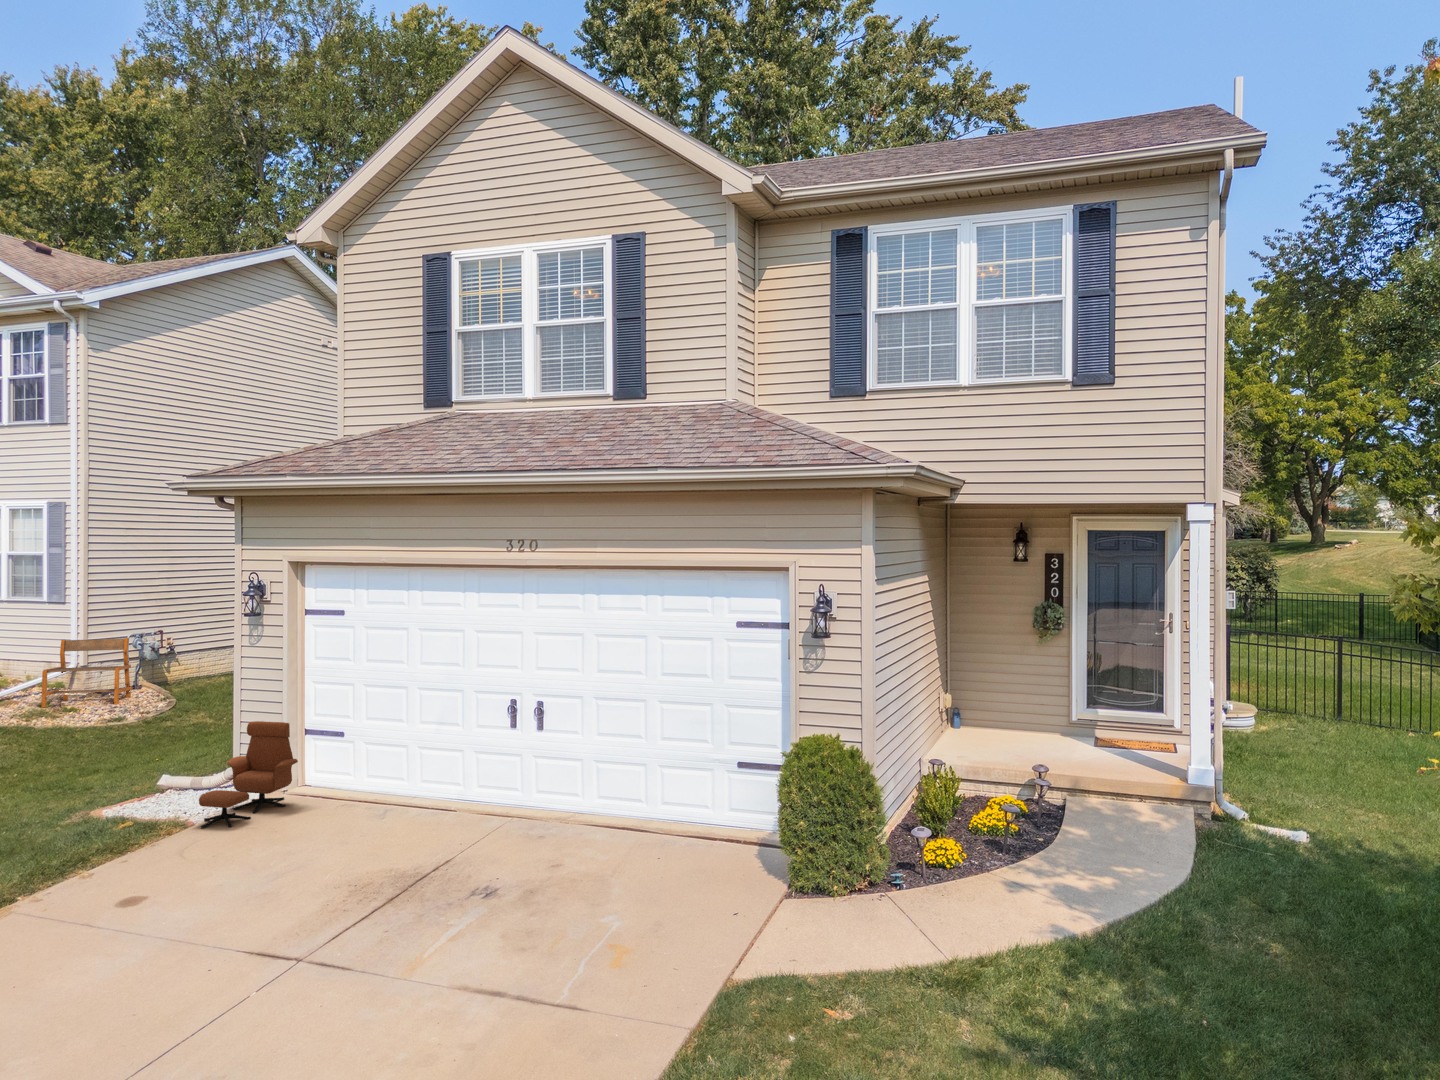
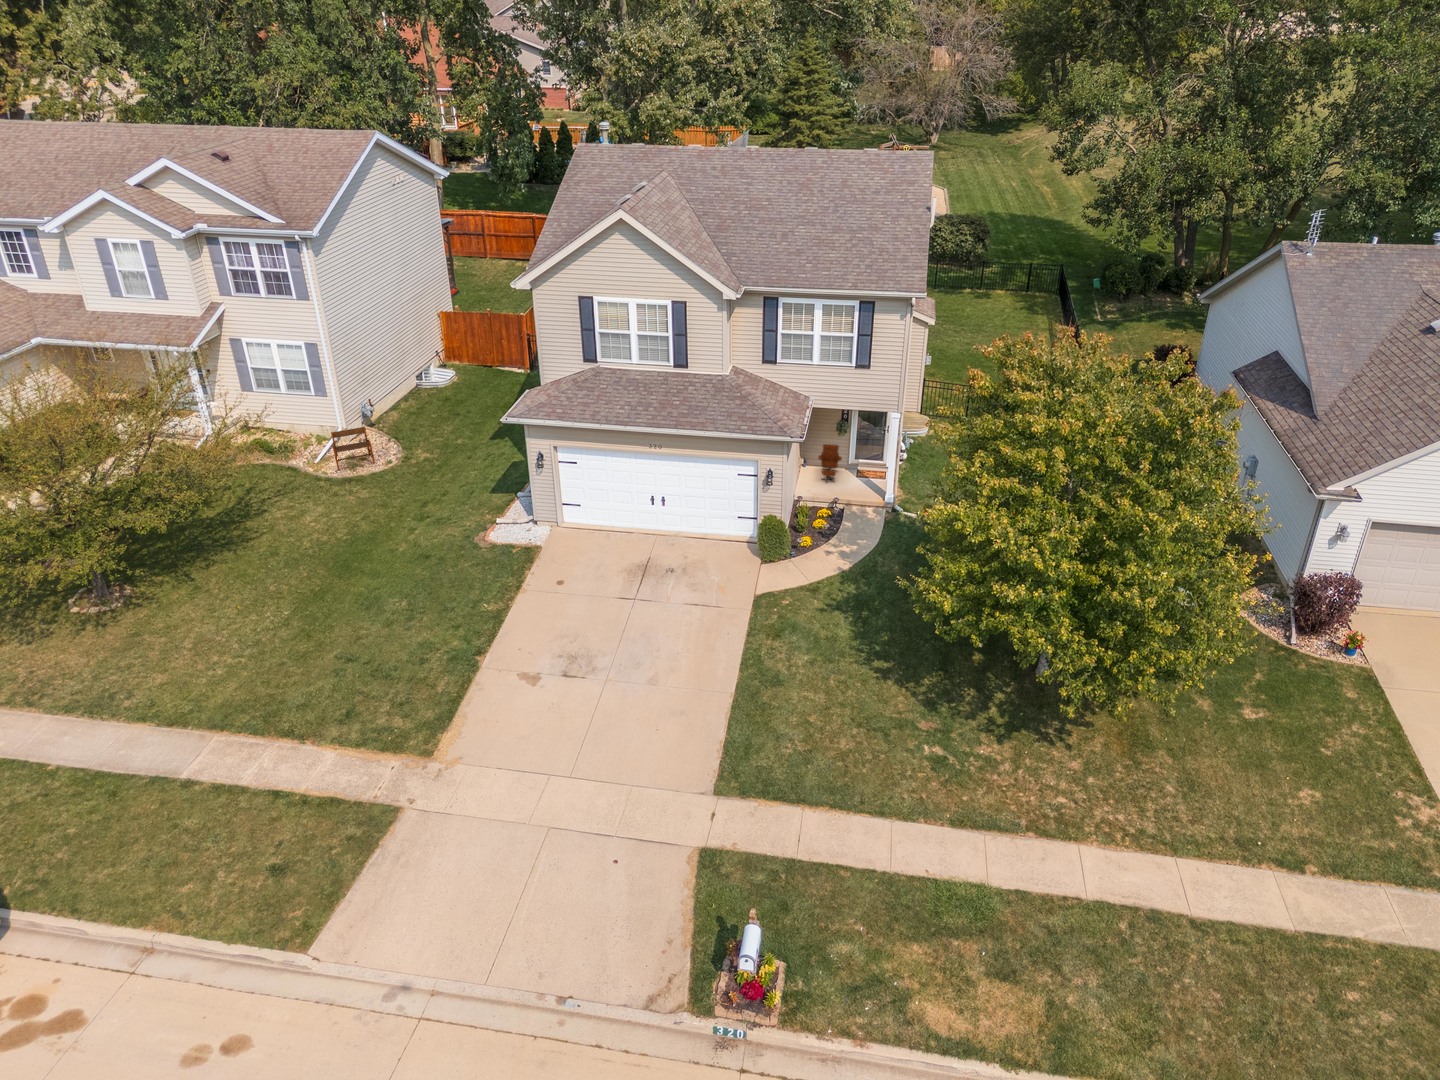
lounge chair: present [199,721,298,828] -> present [818,444,842,480]

